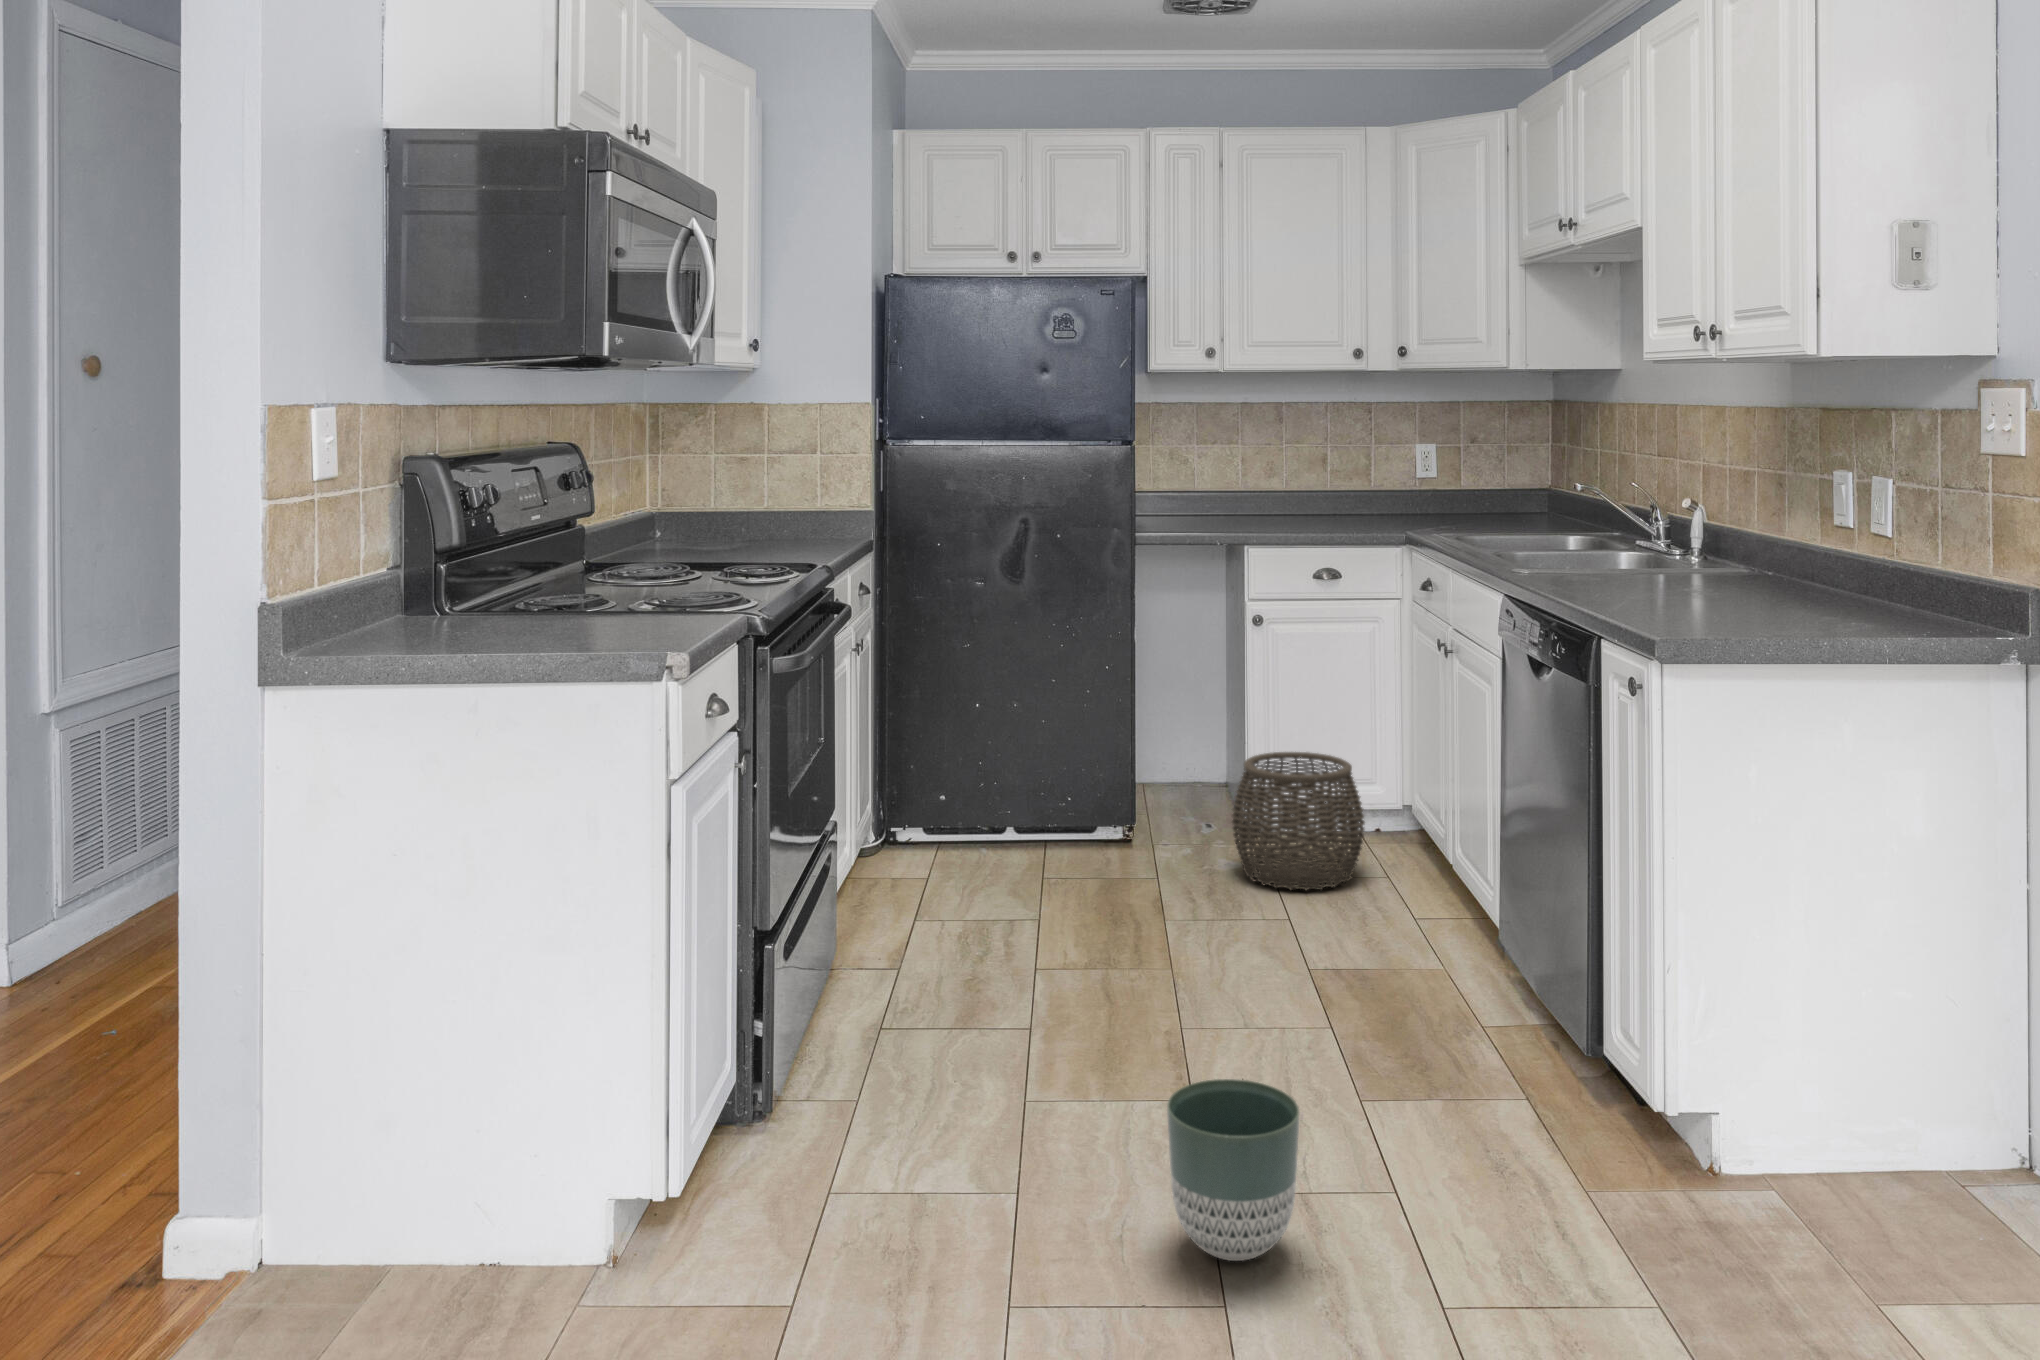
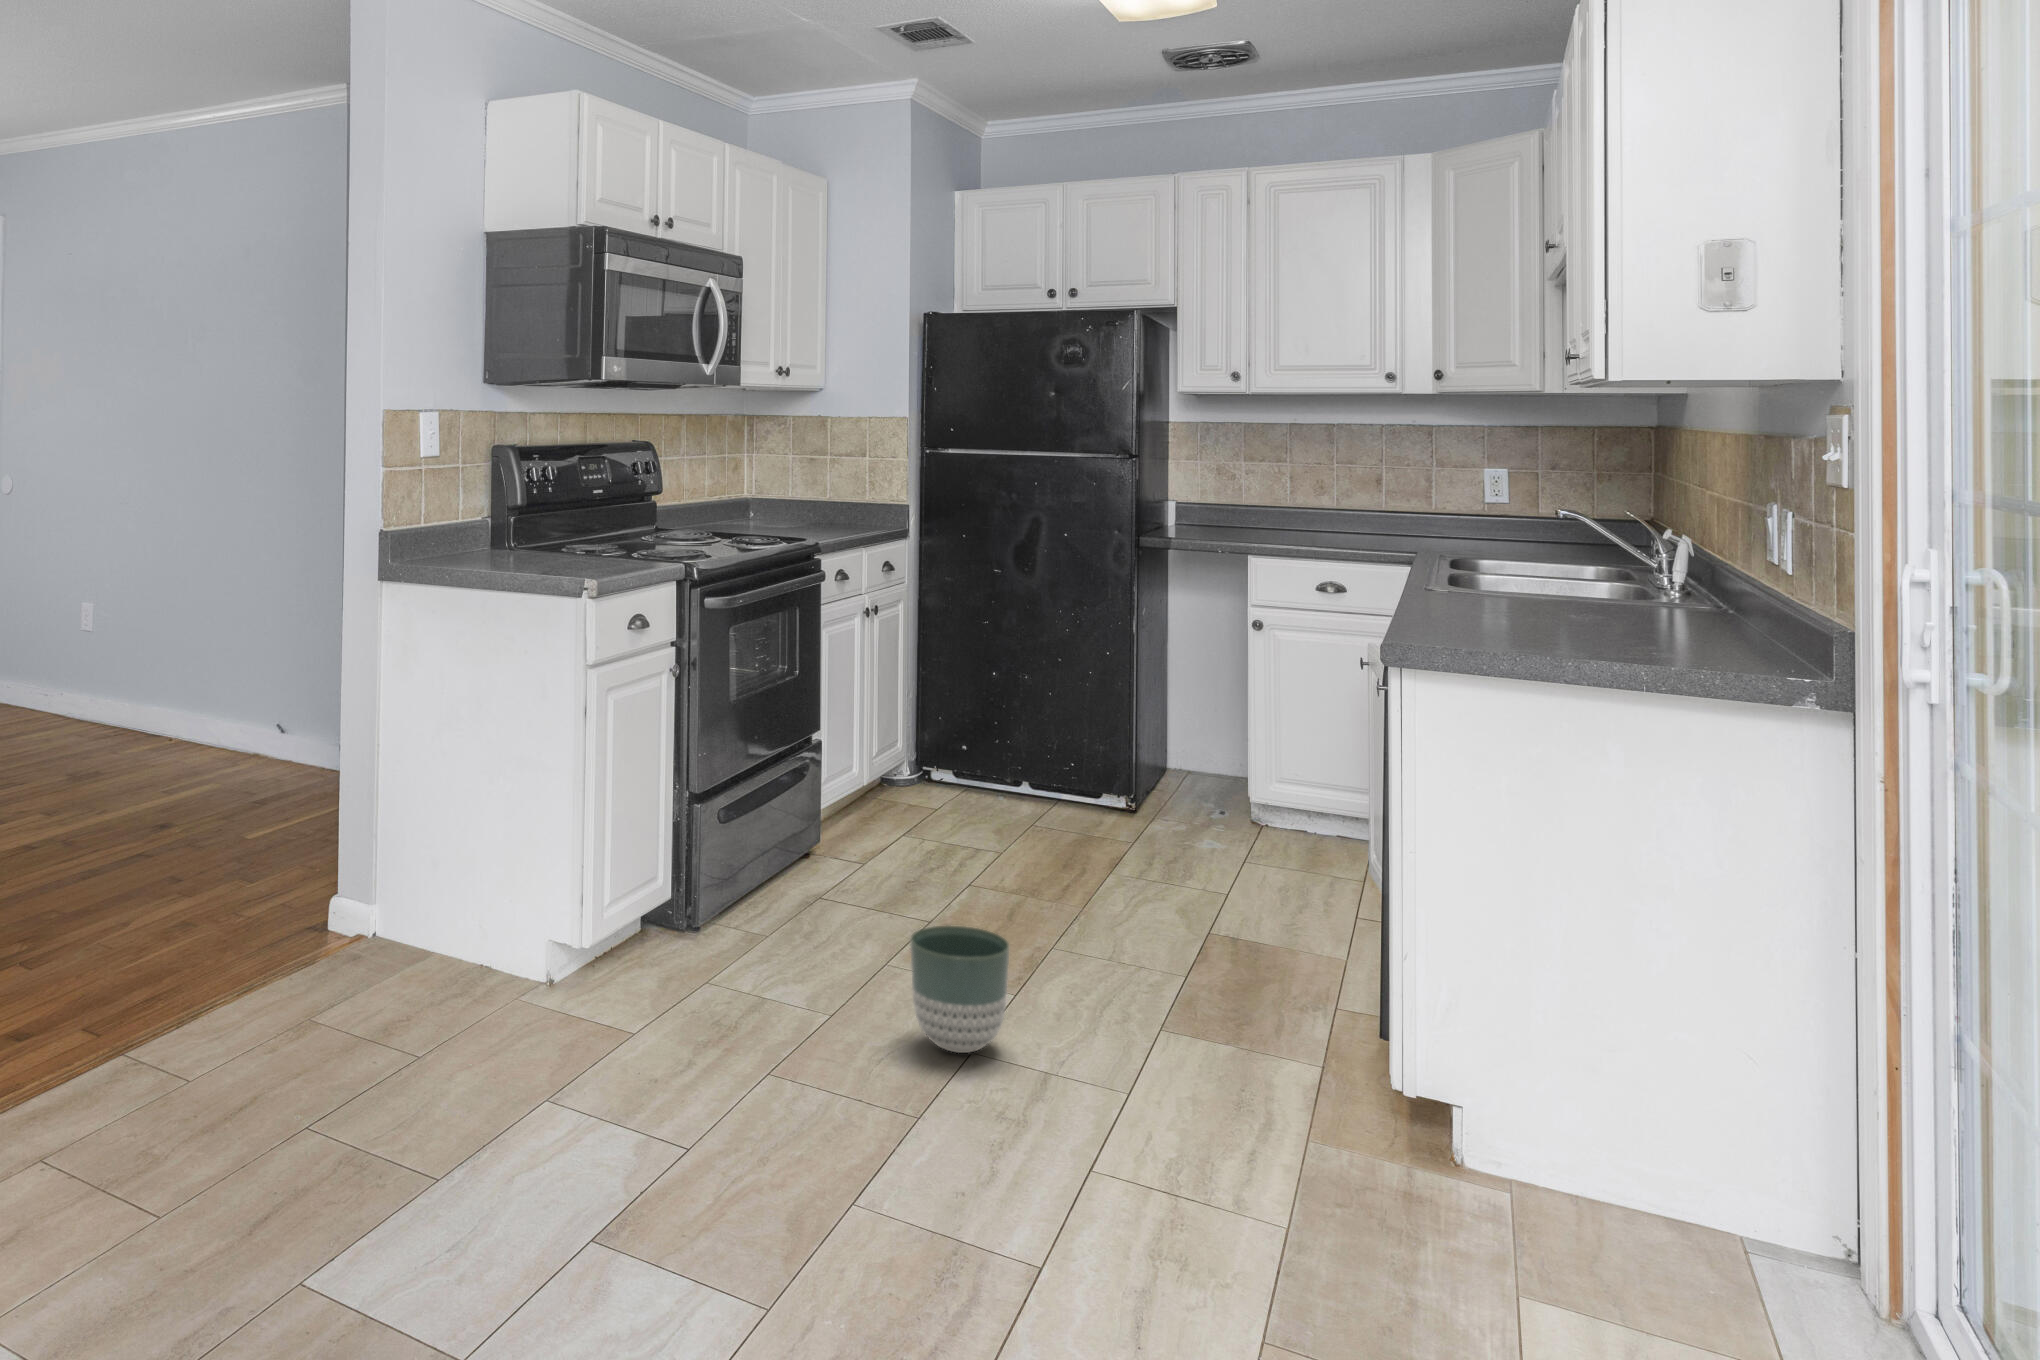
woven basket: present [1232,752,1365,890] -> none [1201,739,1328,863]

